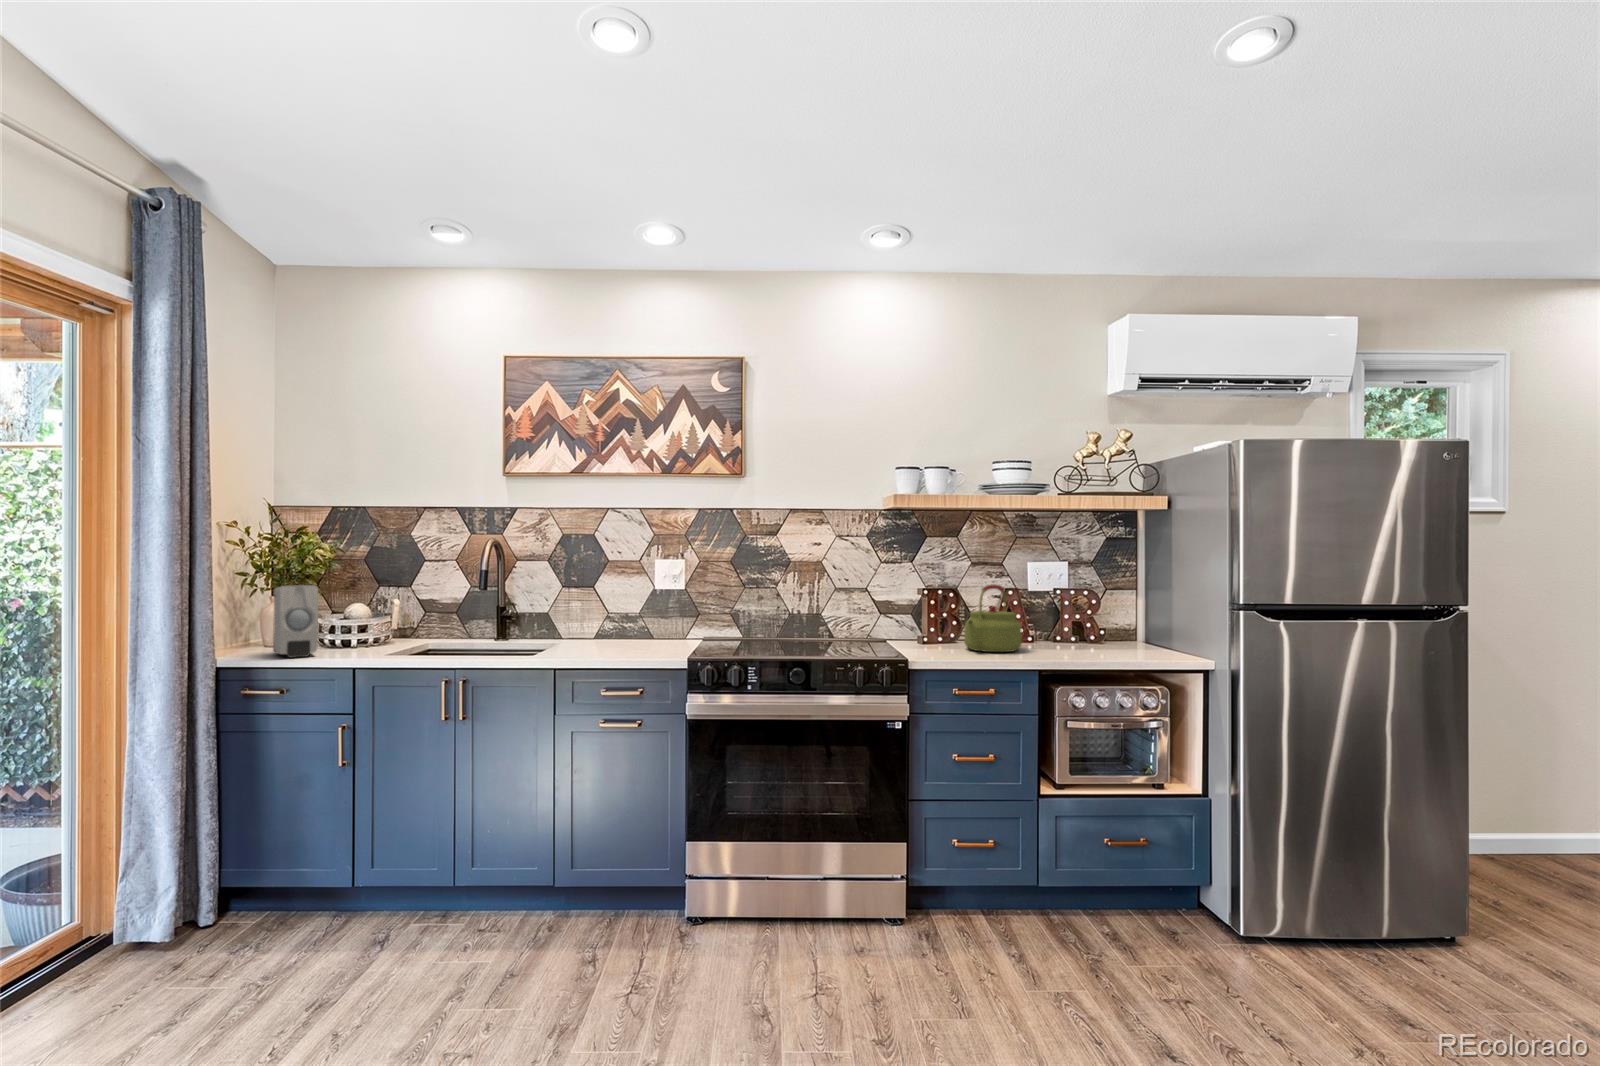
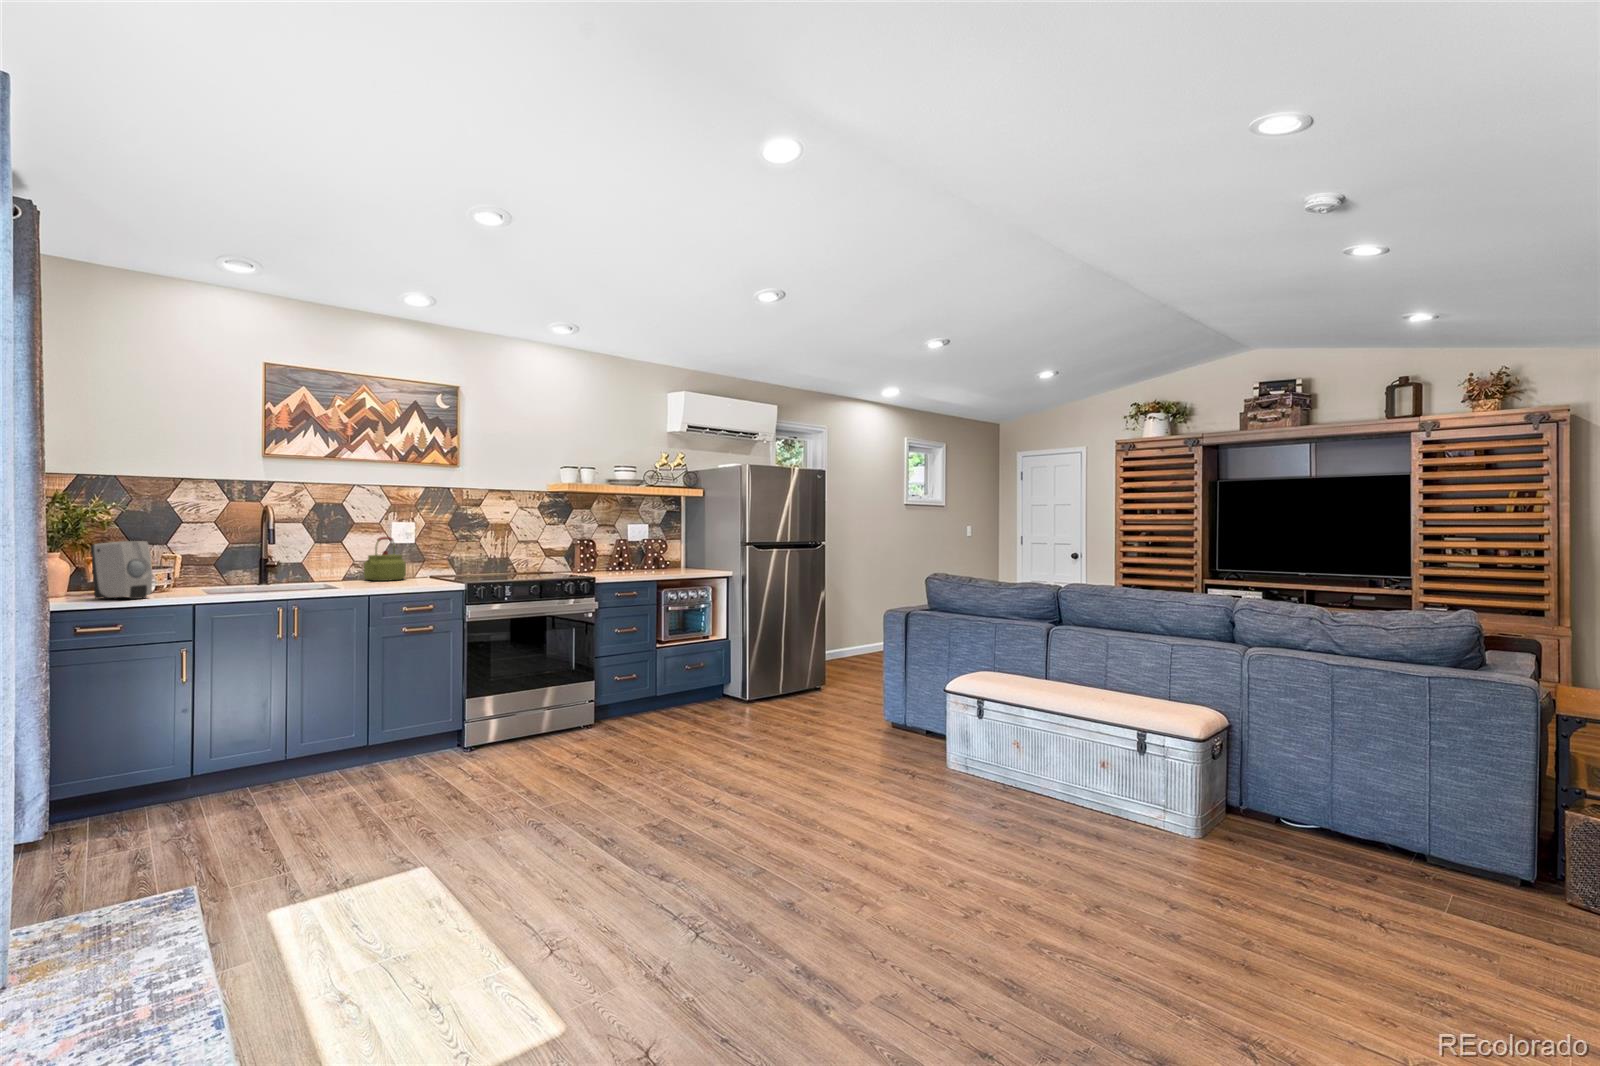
kettle: present [964,585,1022,652] -> present [364,537,406,581]

